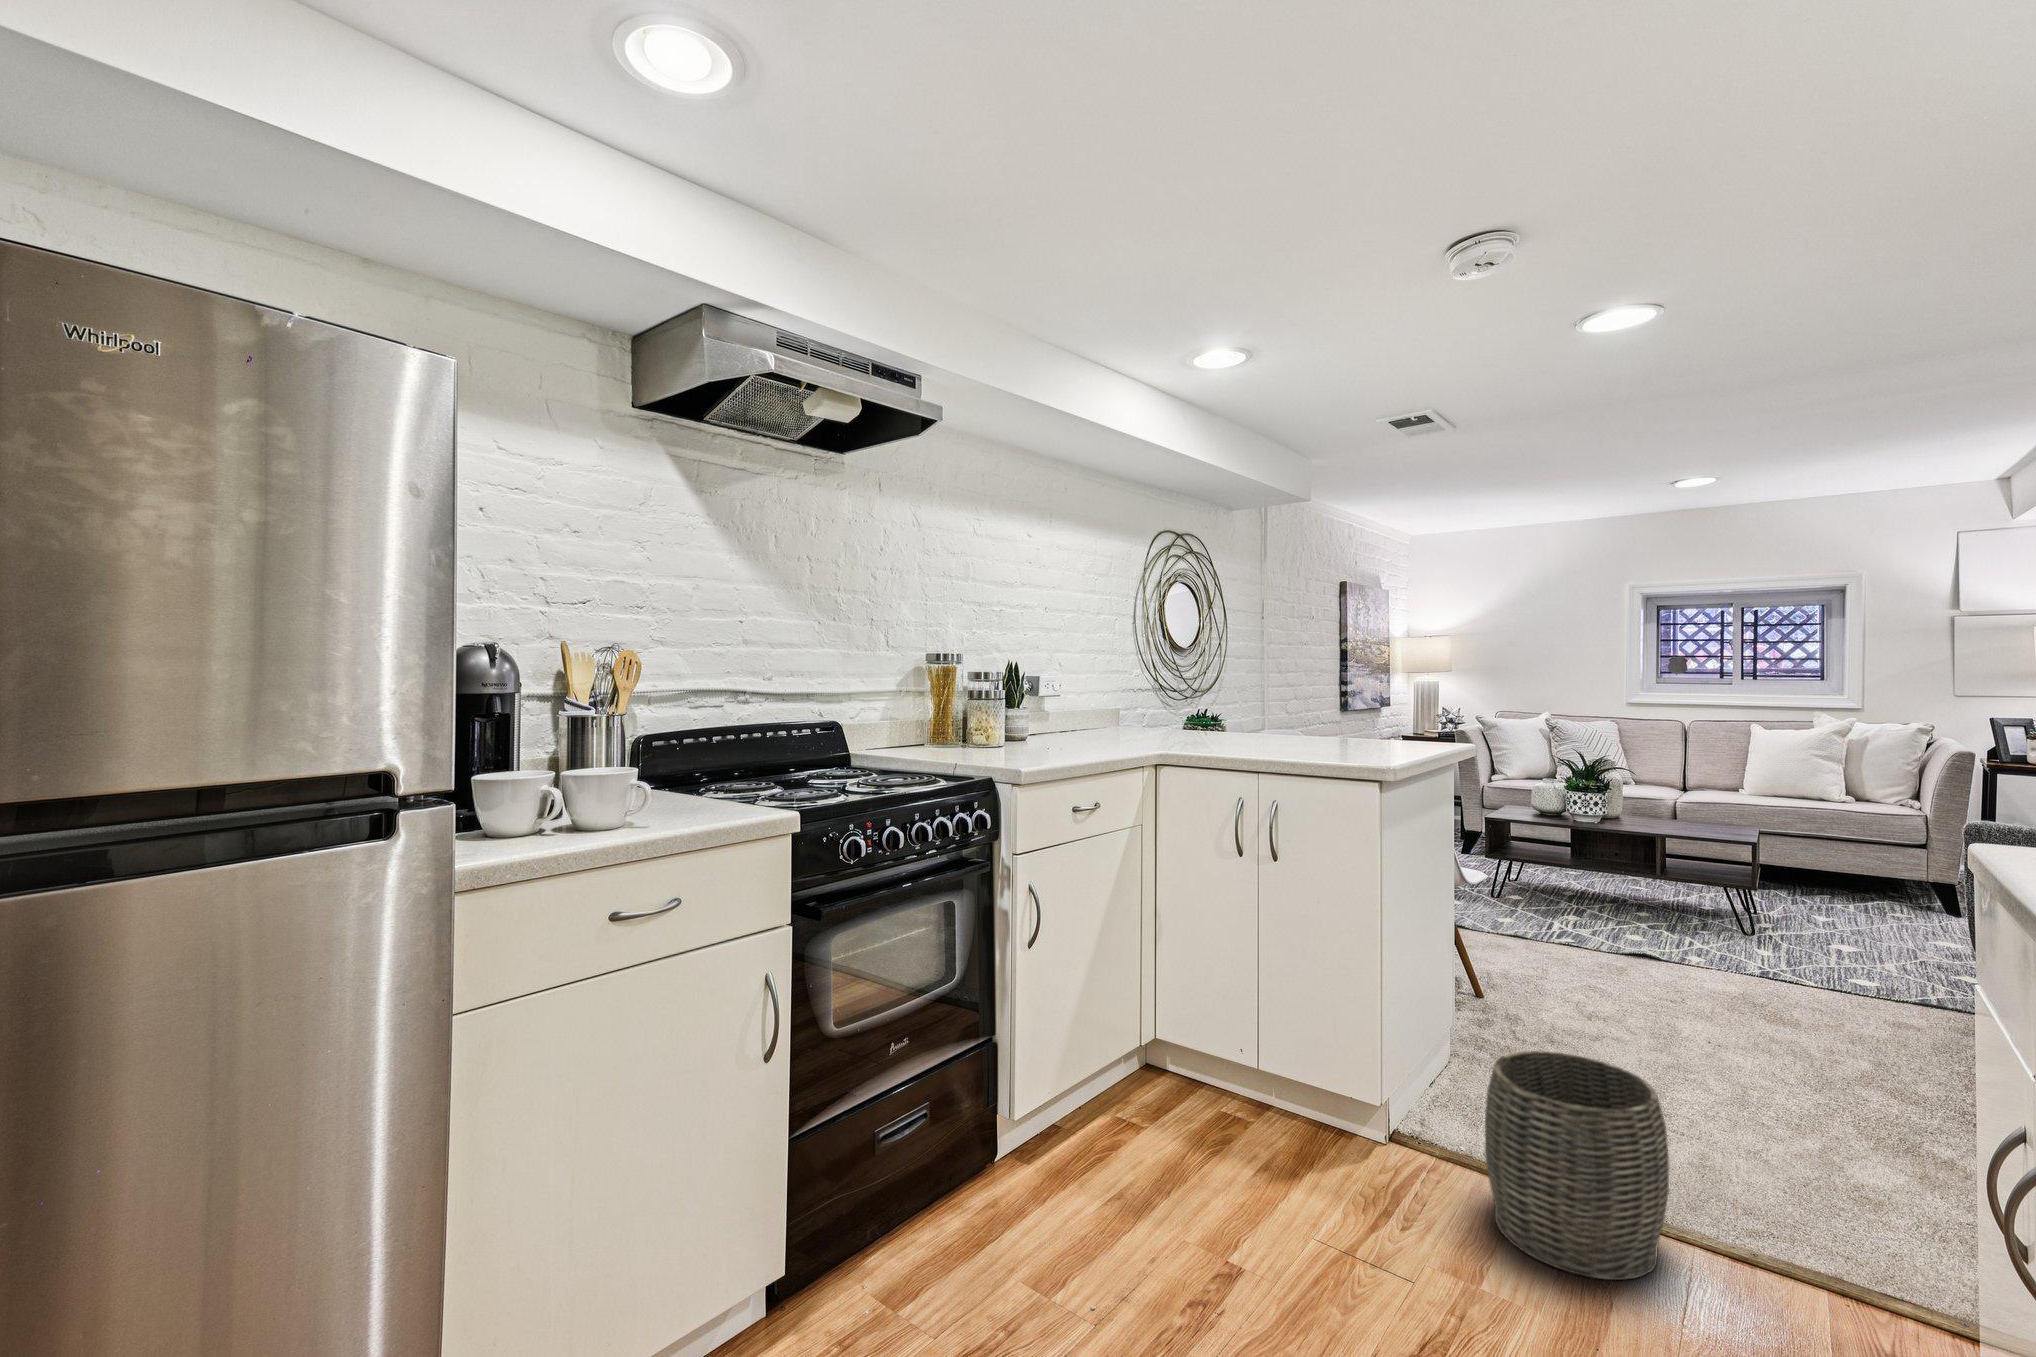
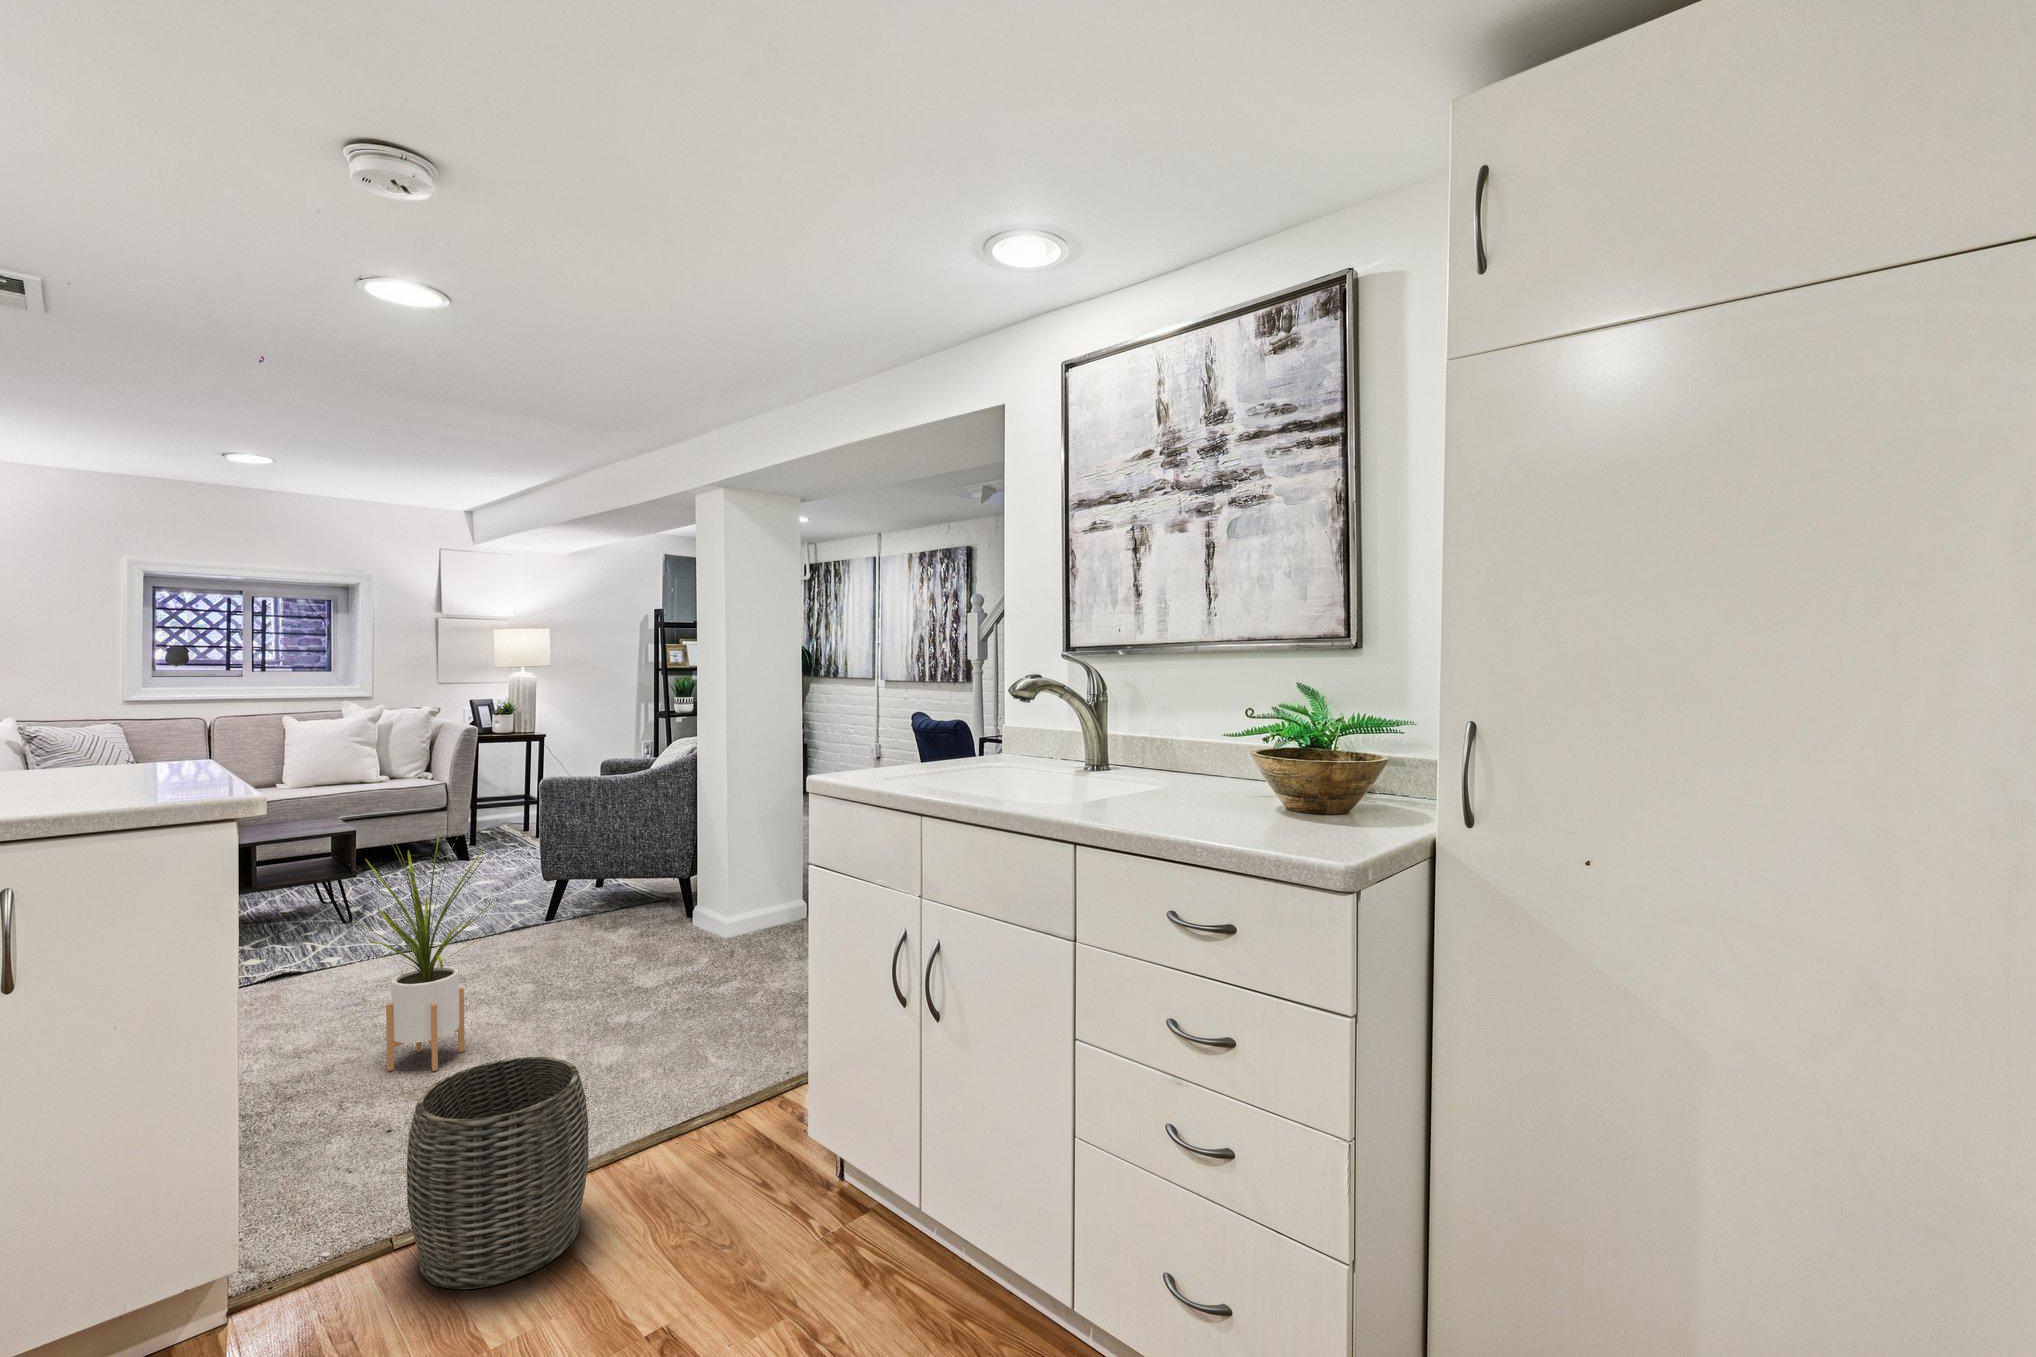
house plant: none [1608,837,1759,1082] -> present [355,836,494,1071]

